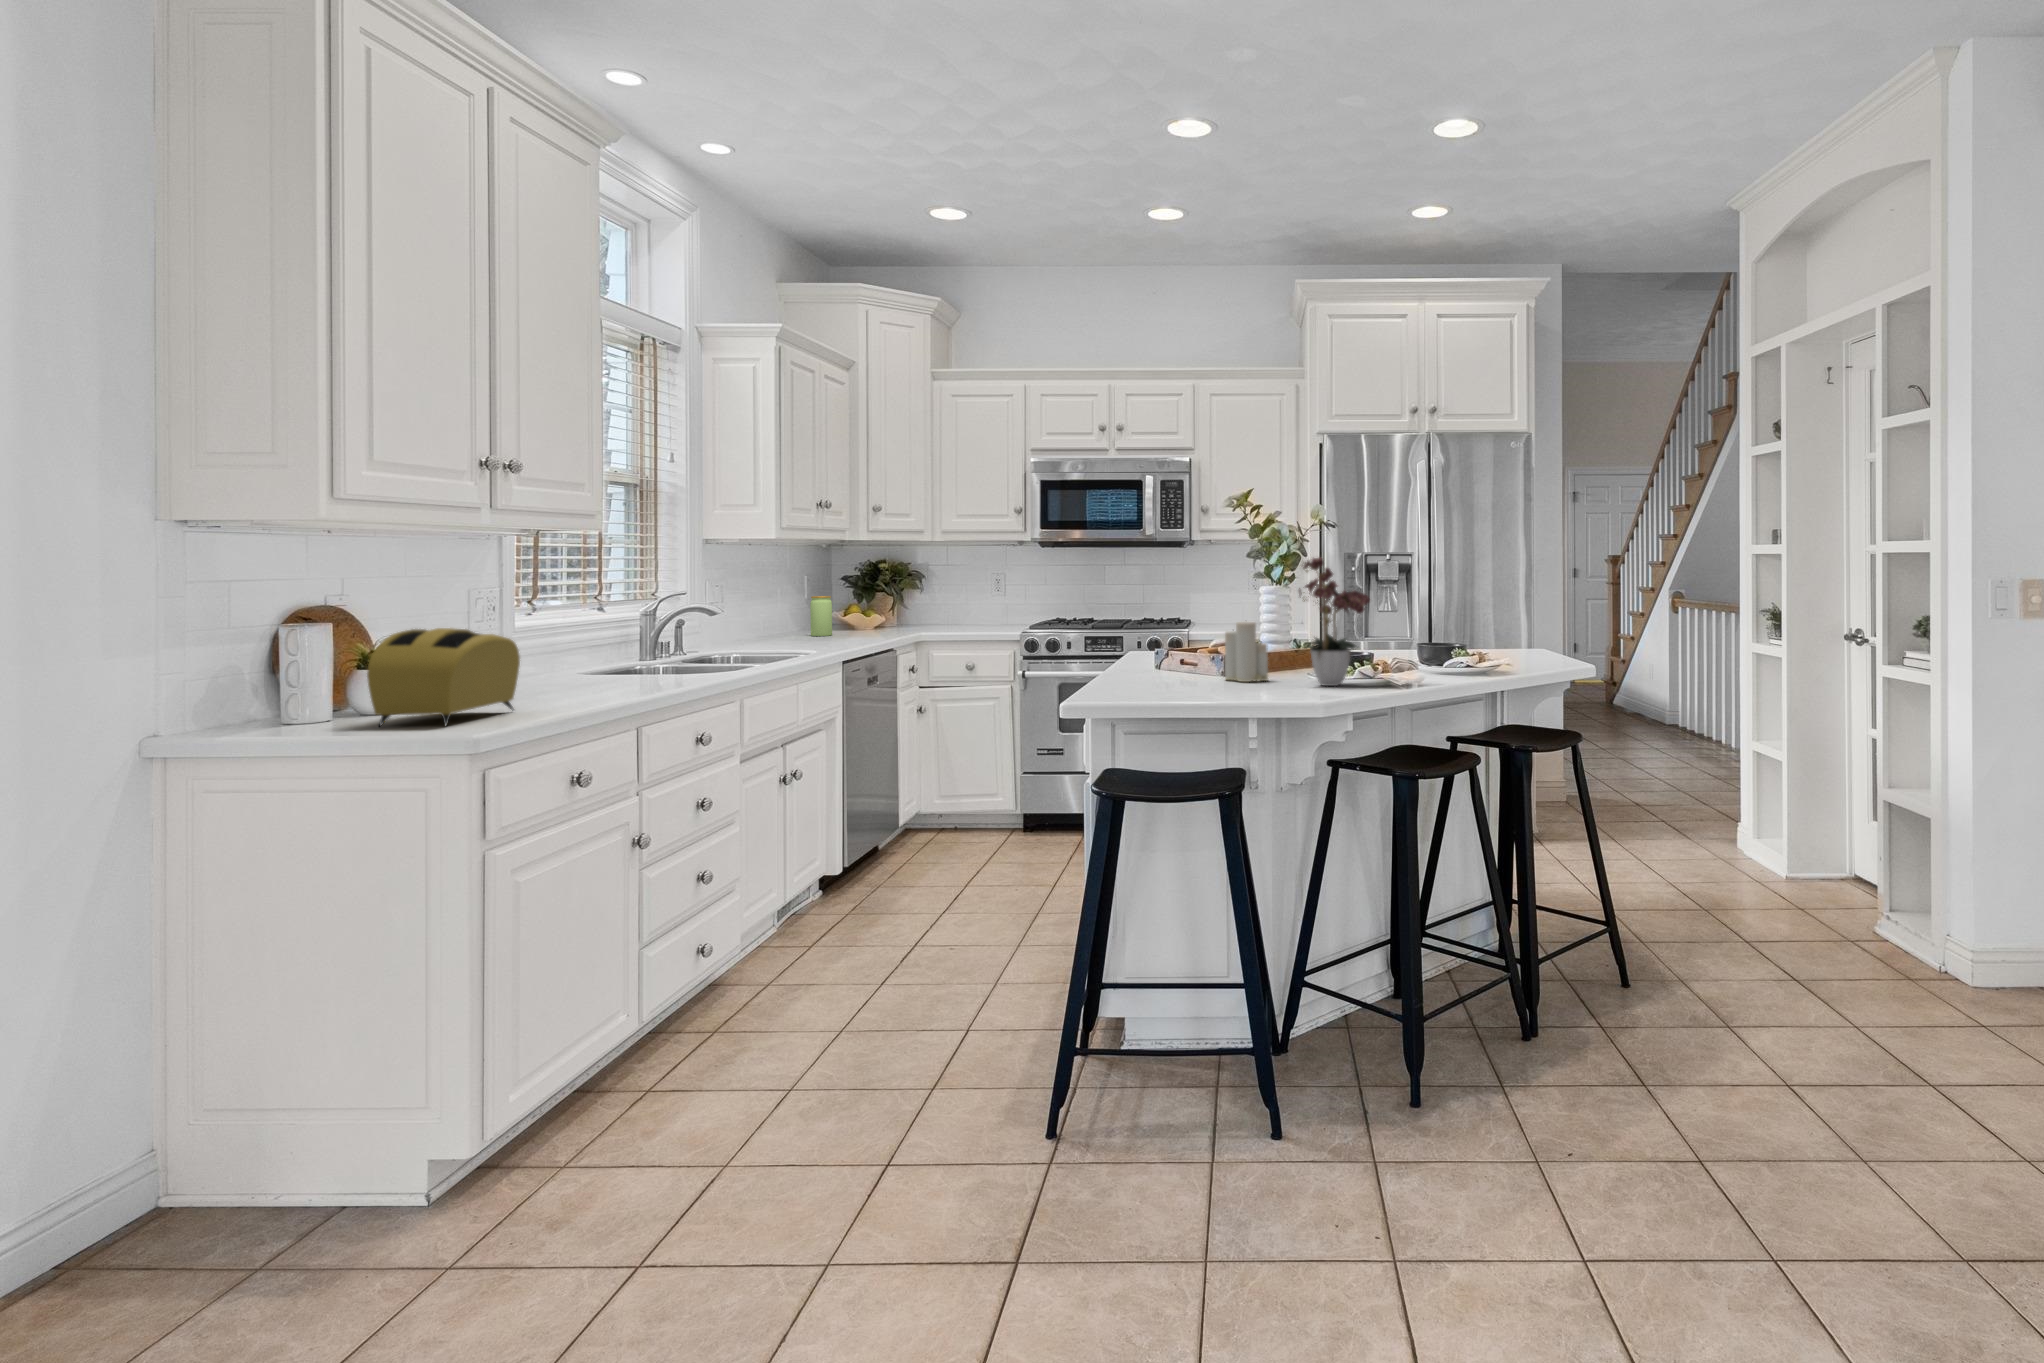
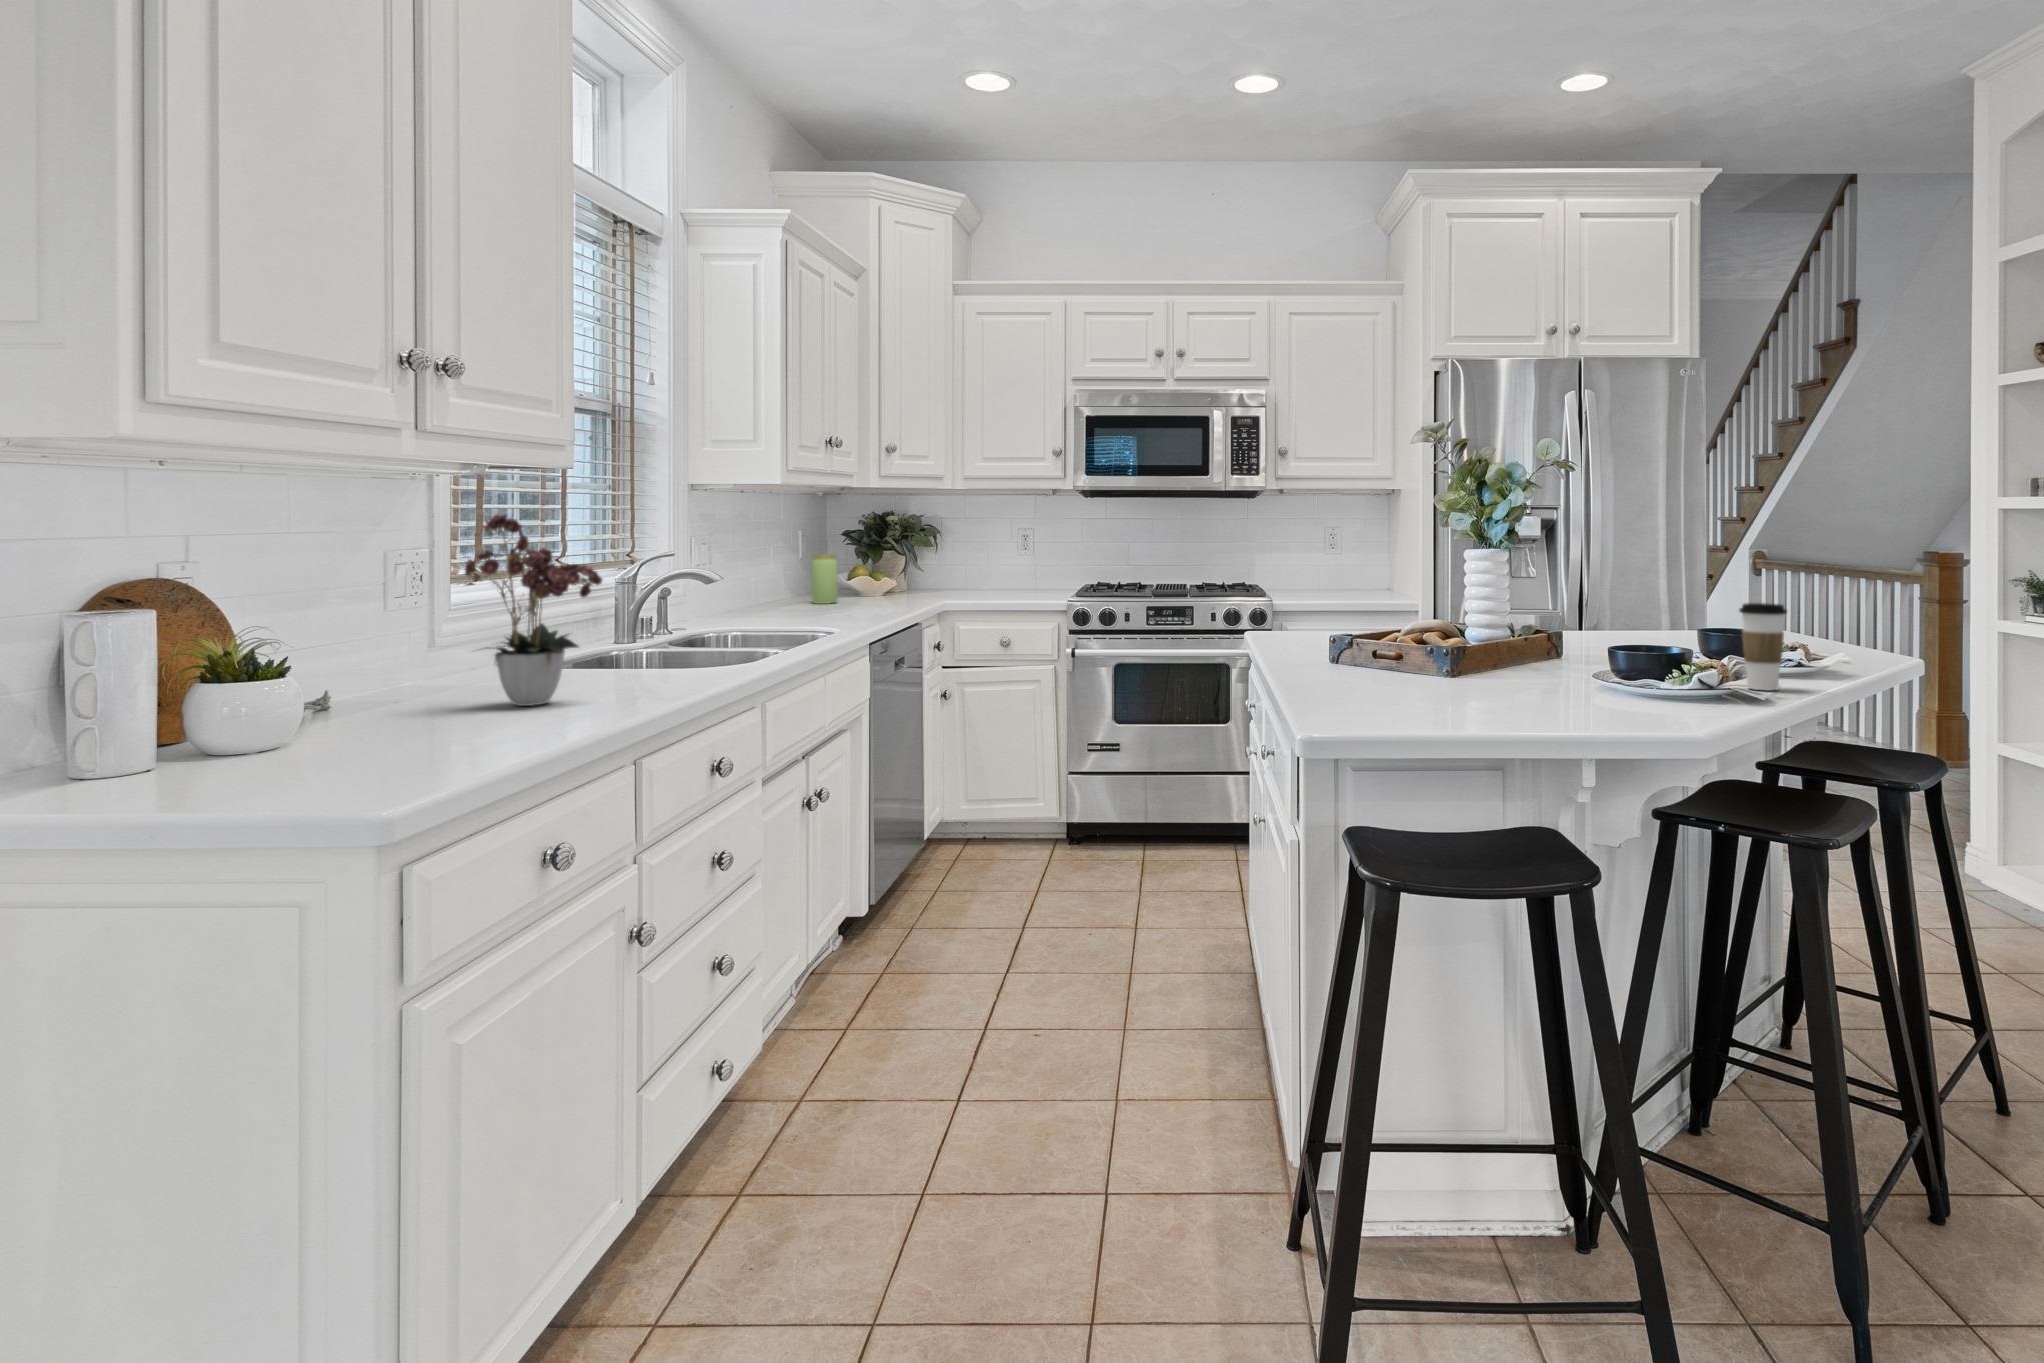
flower arrangement: present [1299,558,1370,686] -> present [465,514,602,706]
candle: present [1225,621,1268,682] -> none [1473,594,1543,692]
coffee cup: none [1409,621,1439,681] -> present [1739,603,1787,690]
toaster: present [367,628,520,726] -> none [191,620,454,794]

